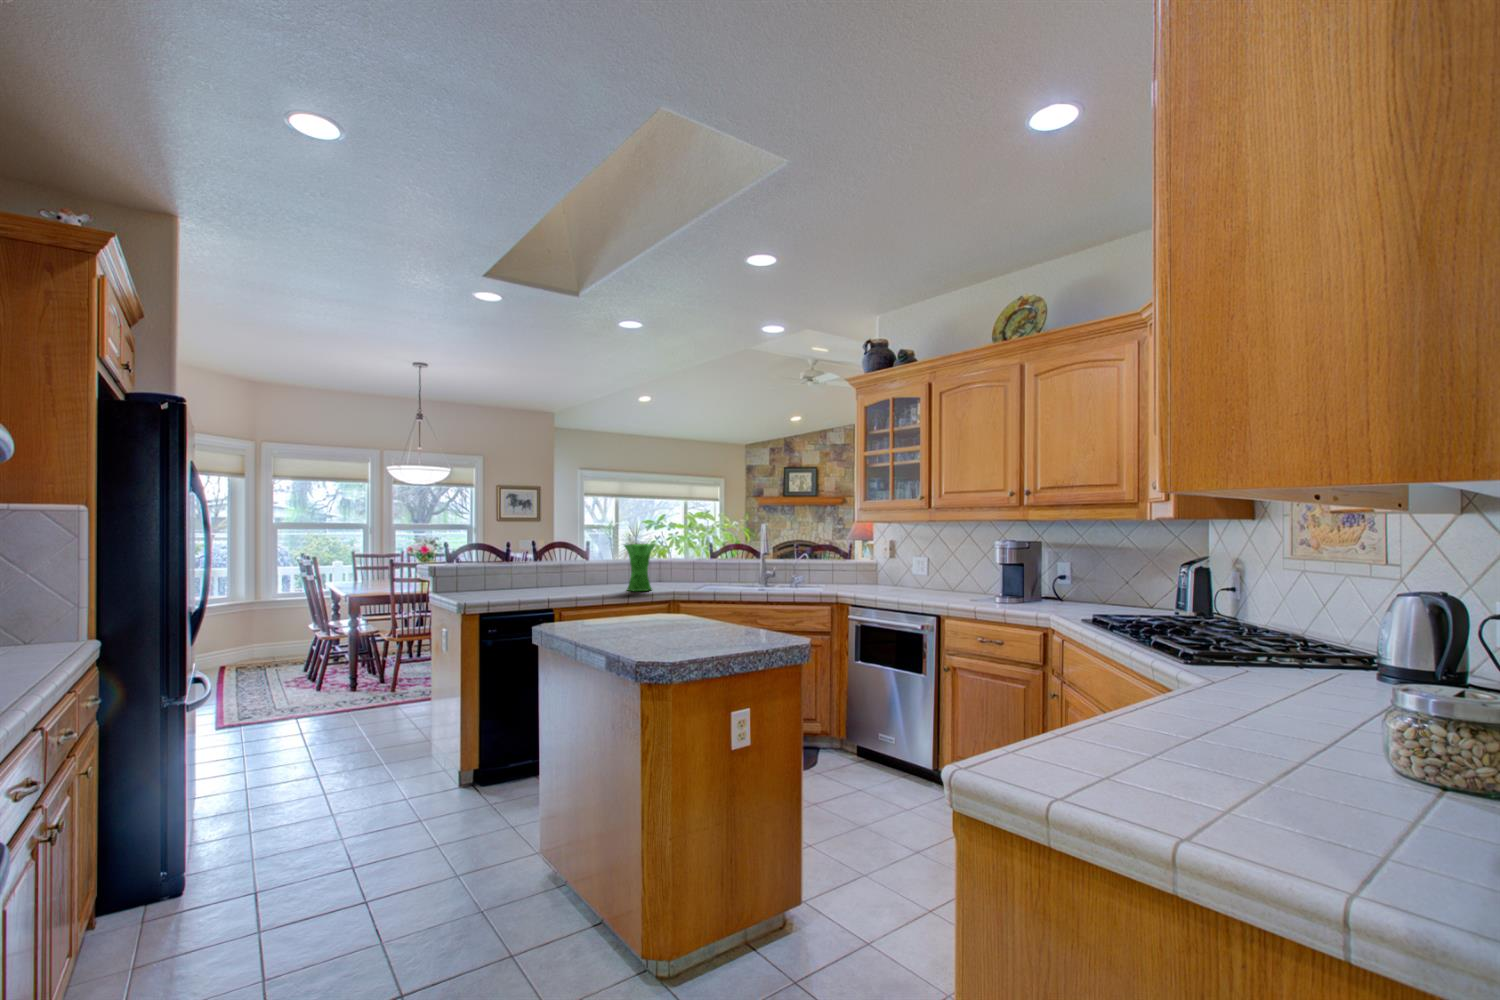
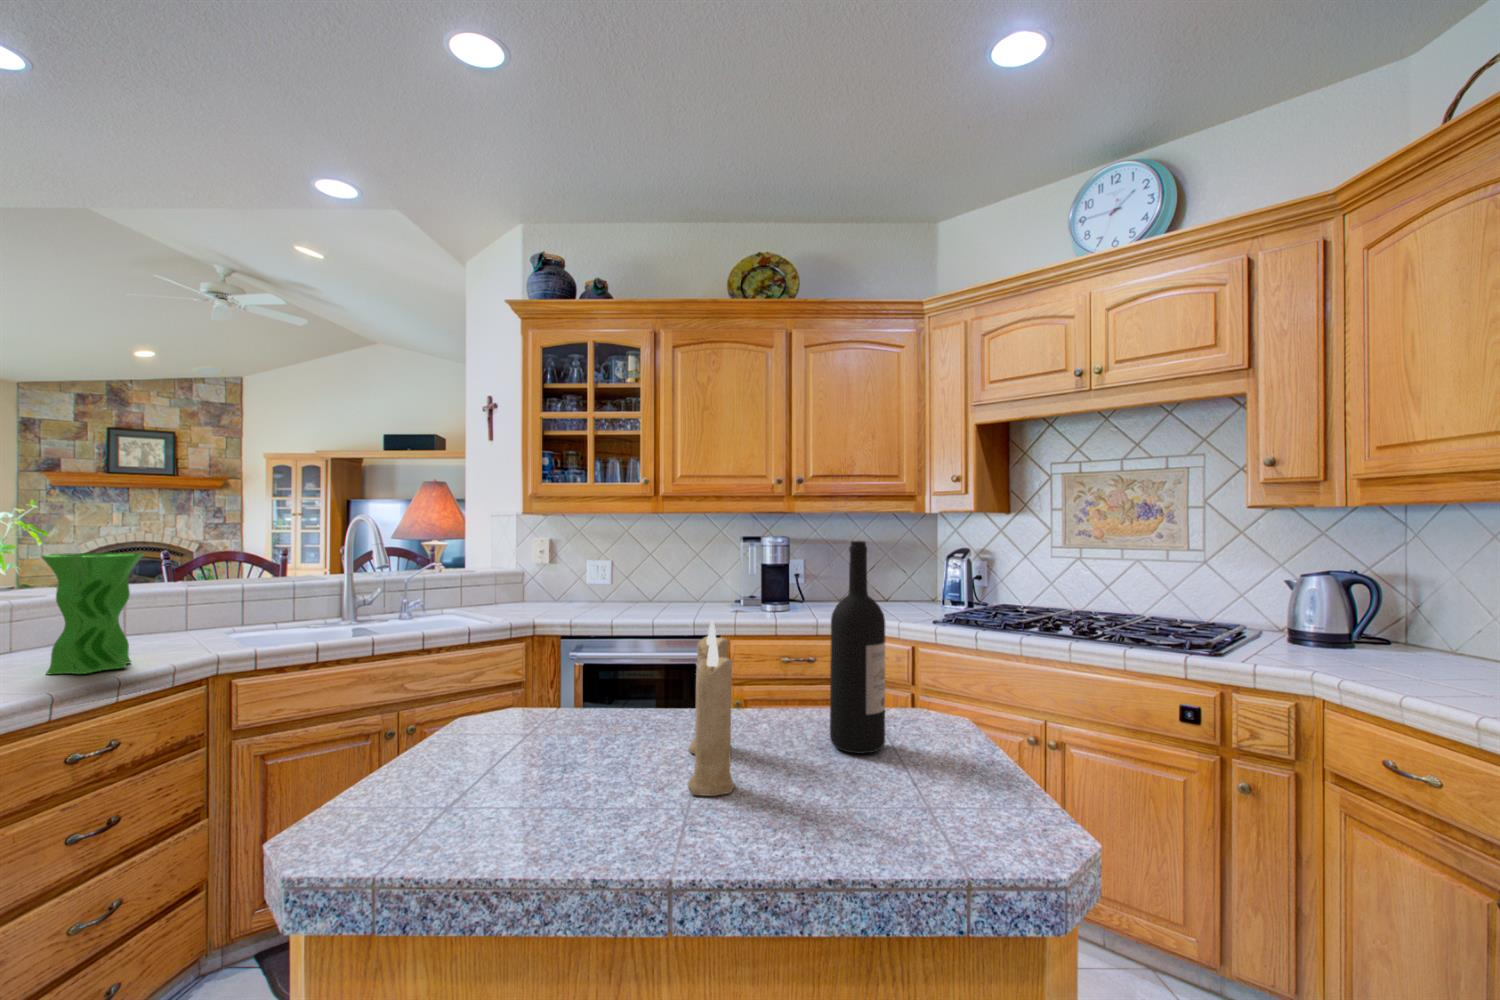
wine bottle: none [718,543,743,638] -> present [830,541,885,754]
candle: none [647,574,701,634] -> present [688,622,735,796]

